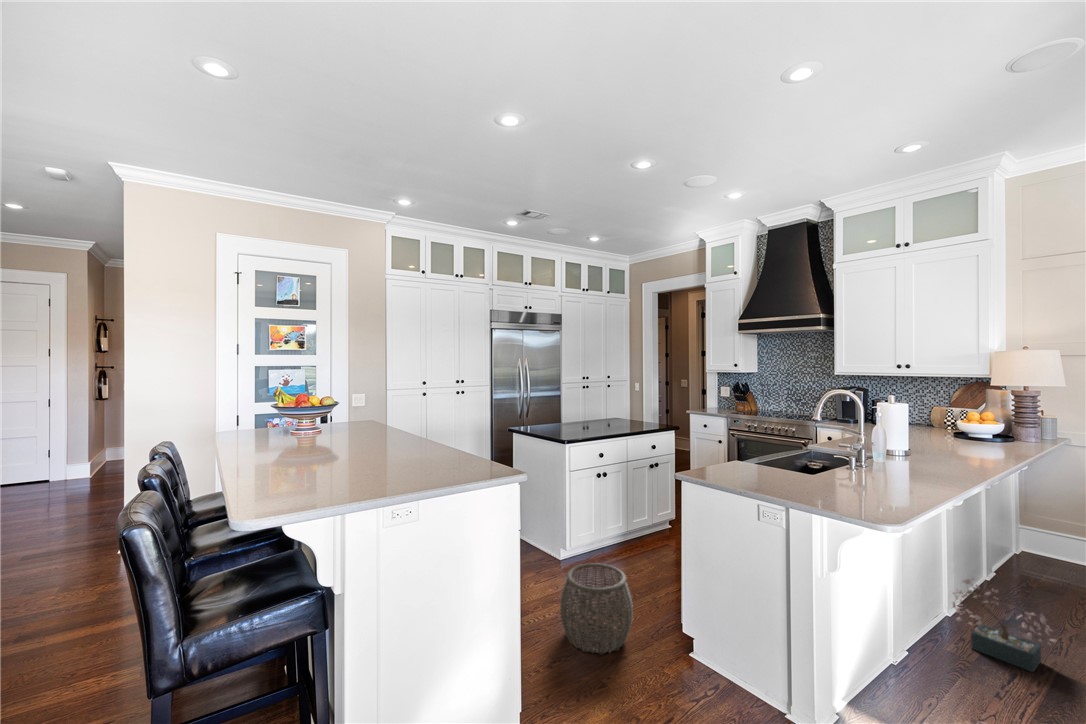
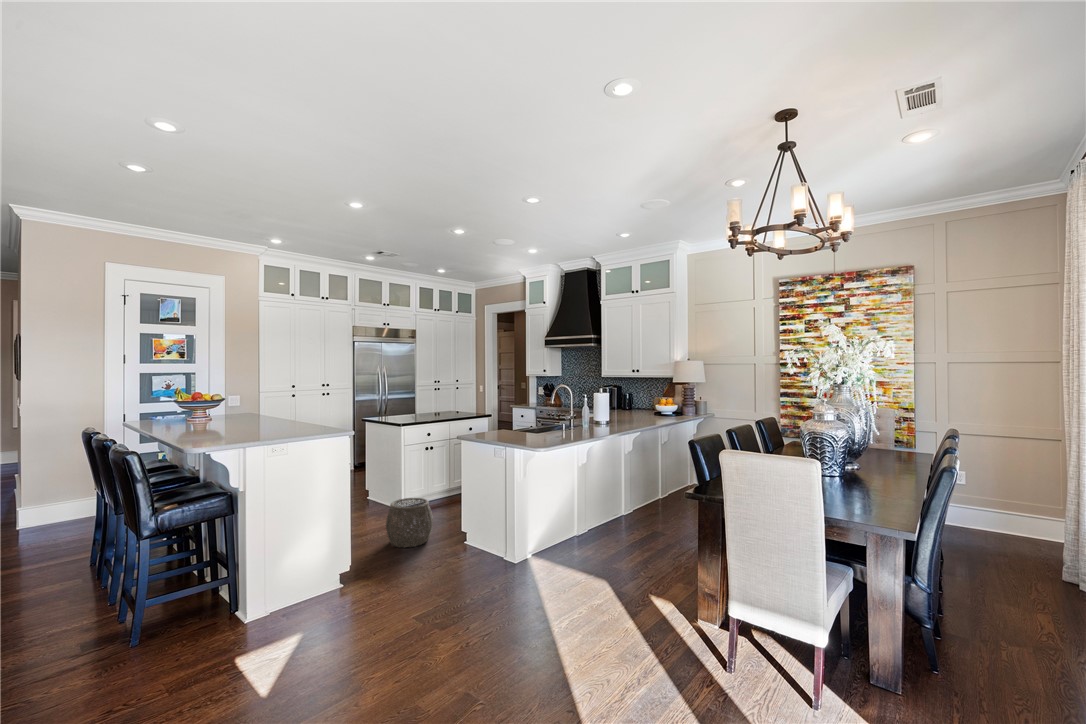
decorative plant: present [953,578,1057,673] -> none [616,490,659,533]

